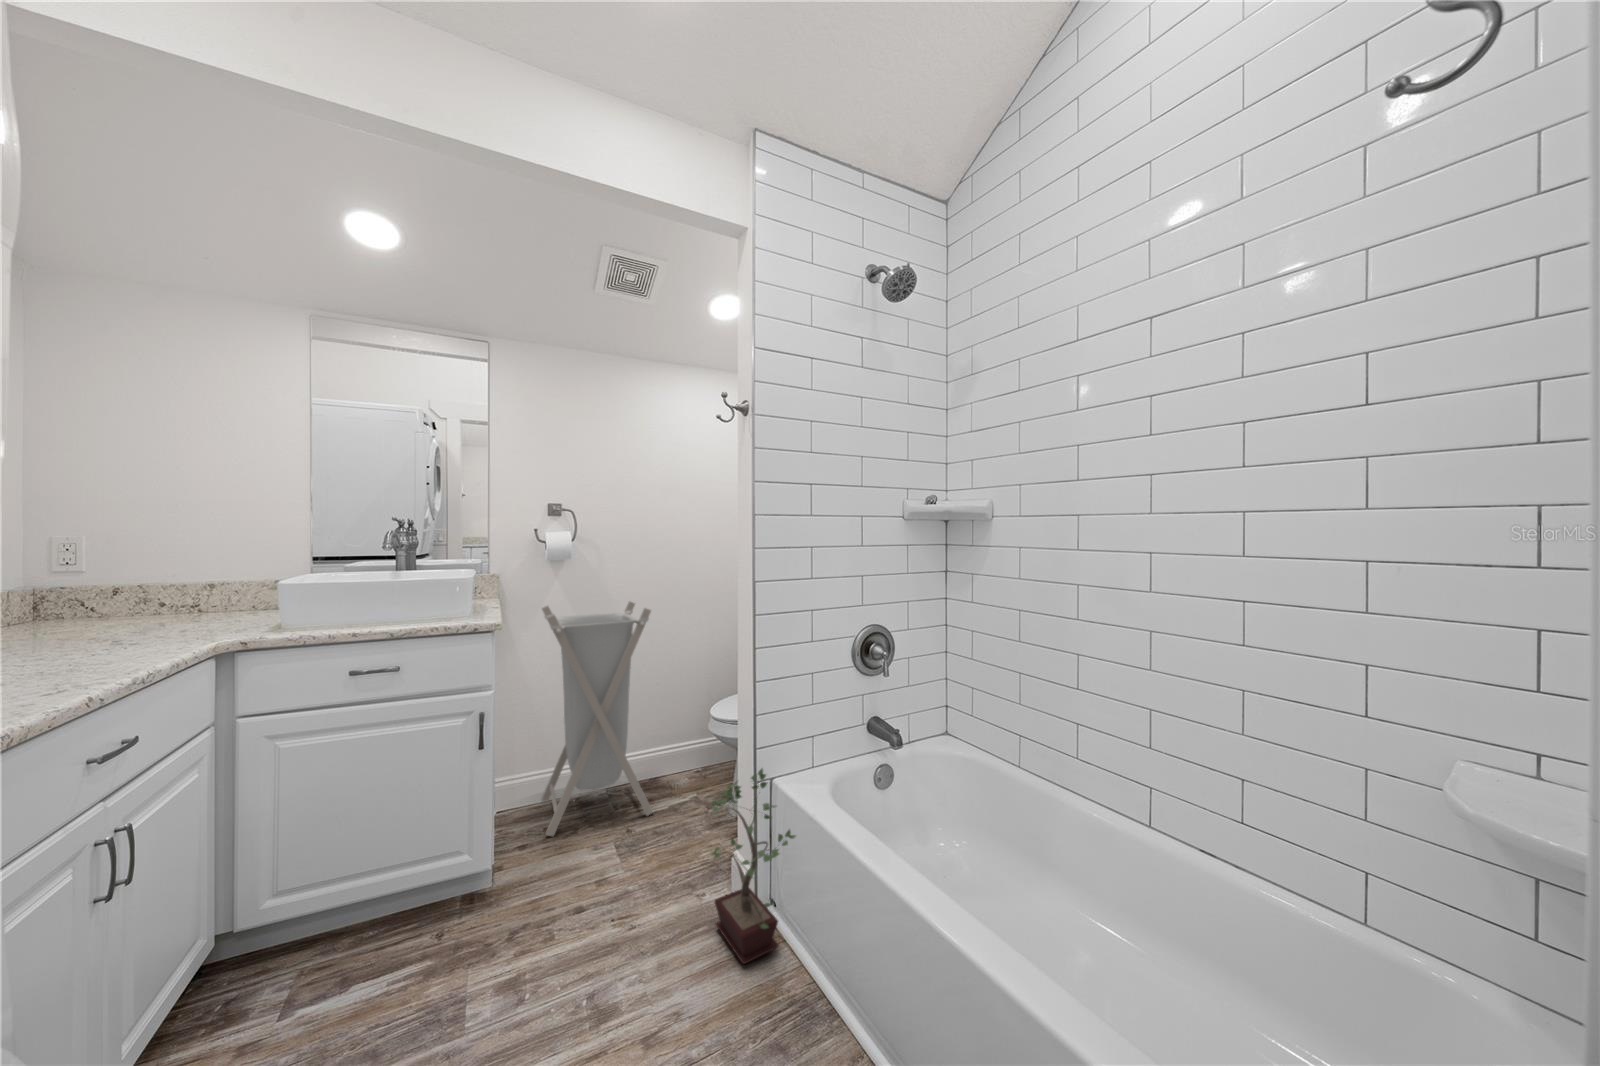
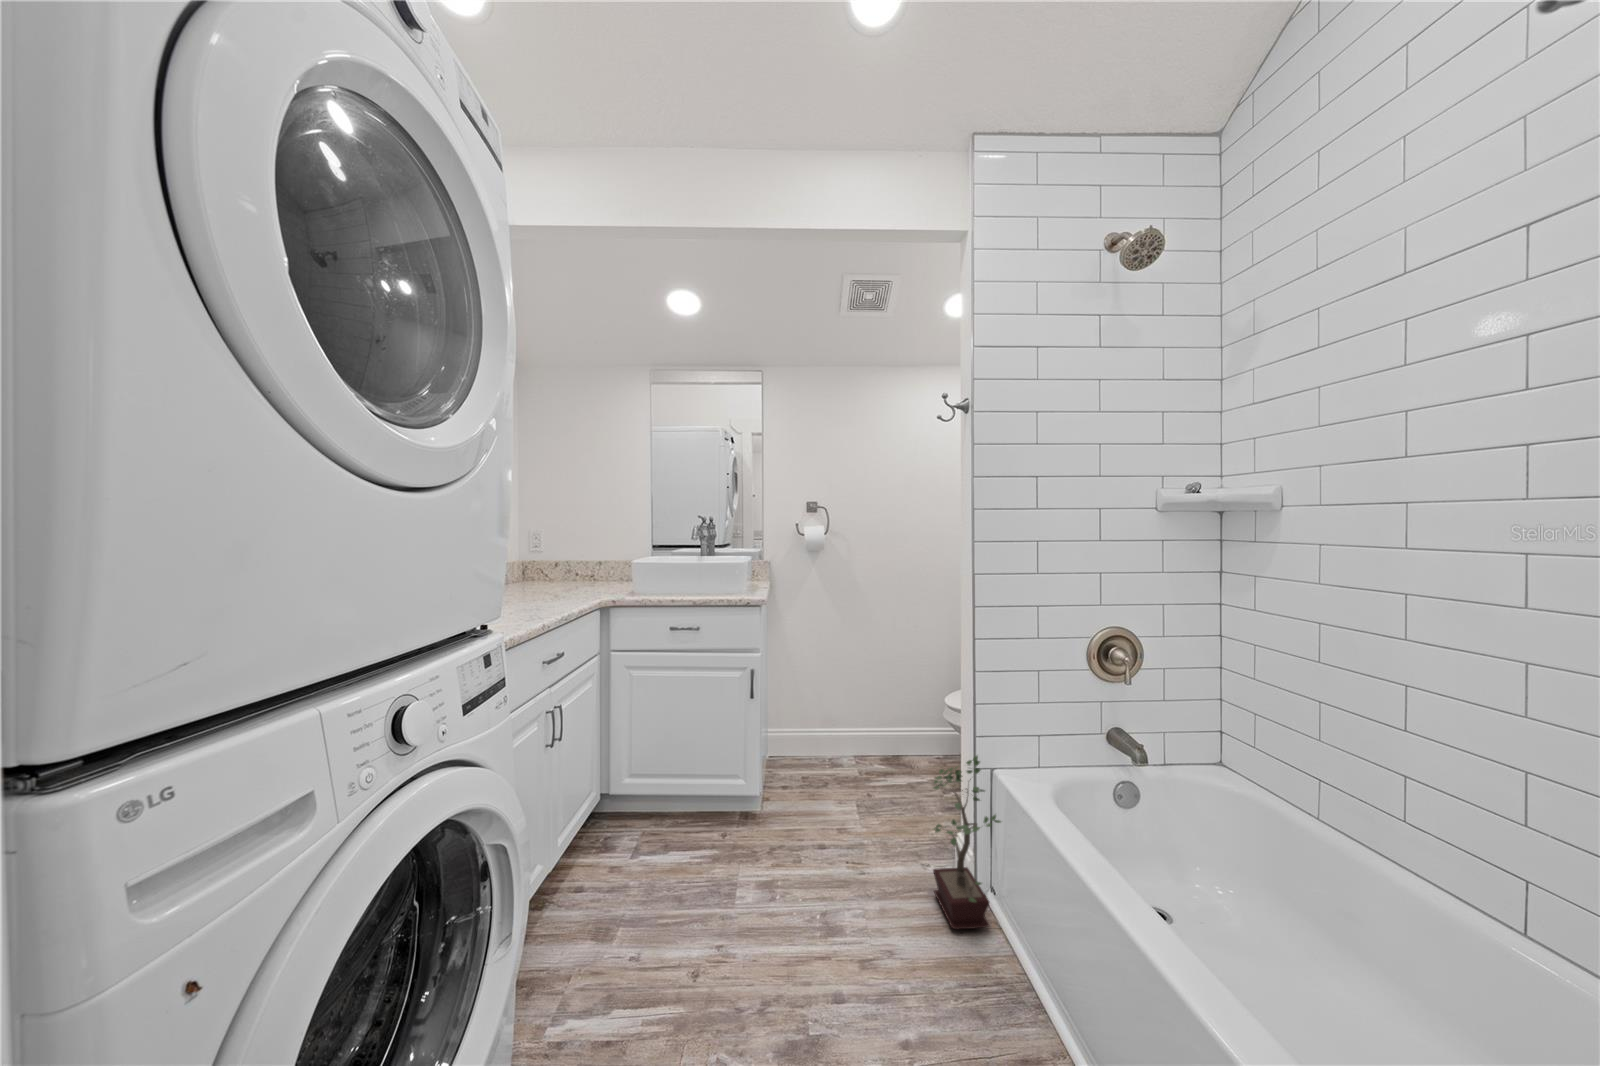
laundry hamper: present [541,602,653,836] -> none [803,587,897,792]

